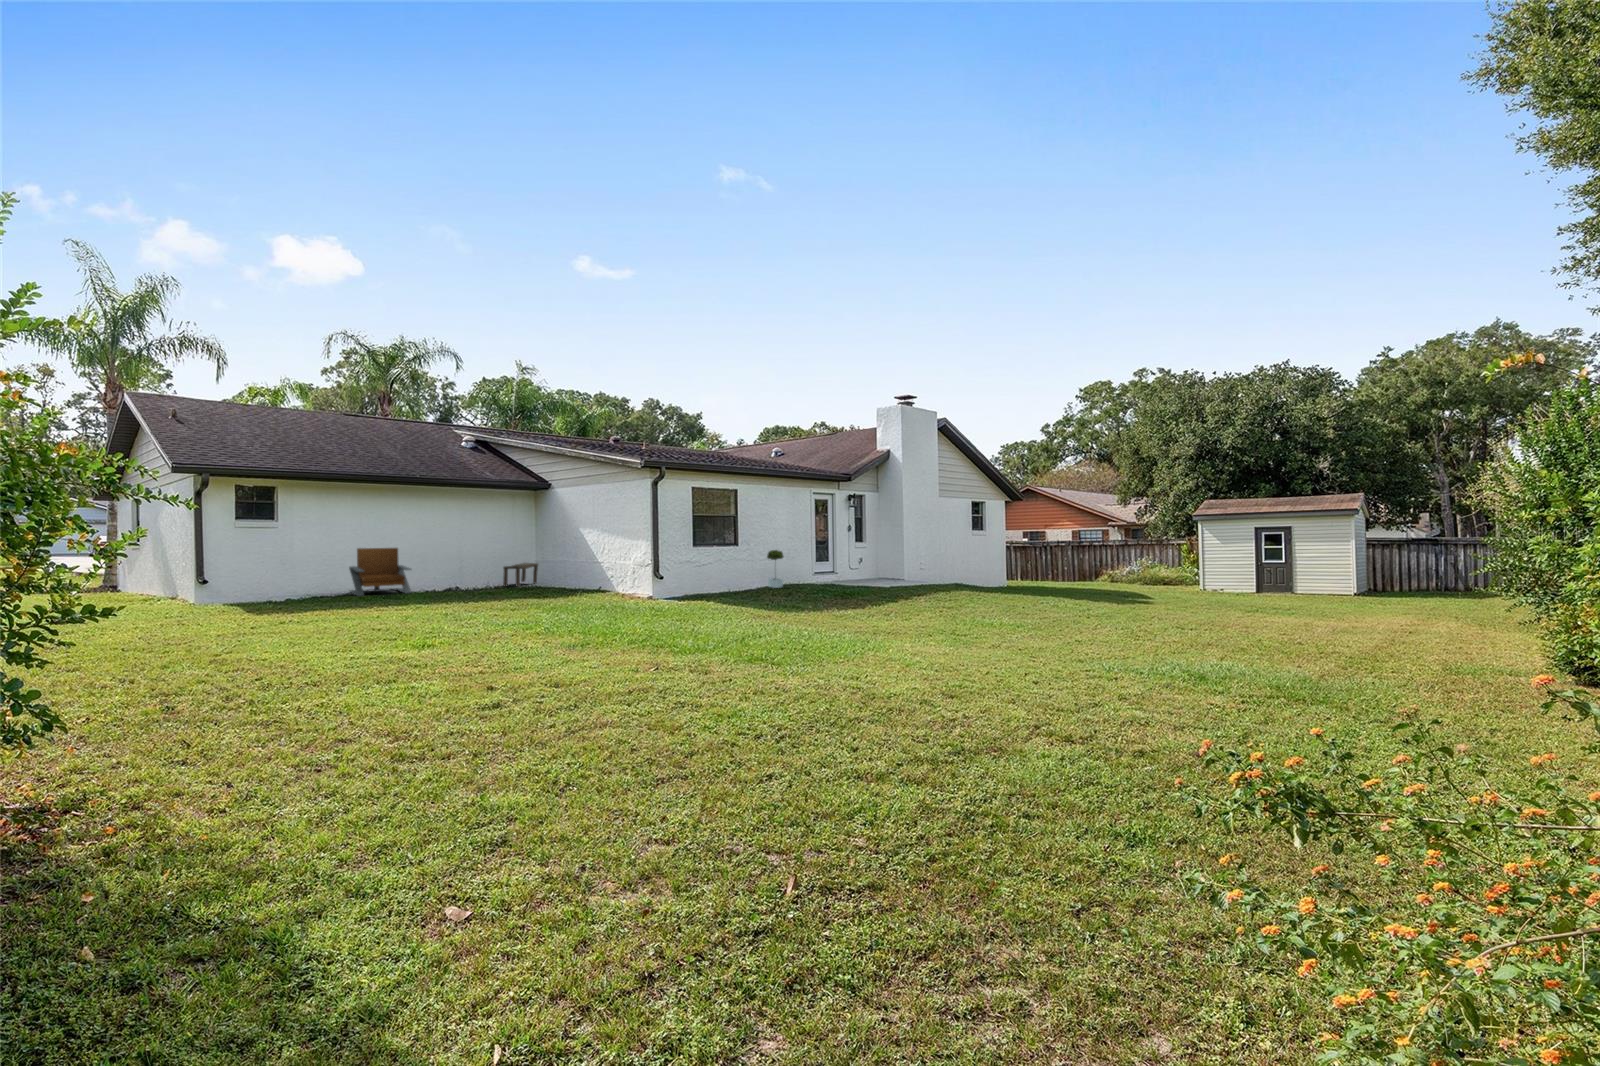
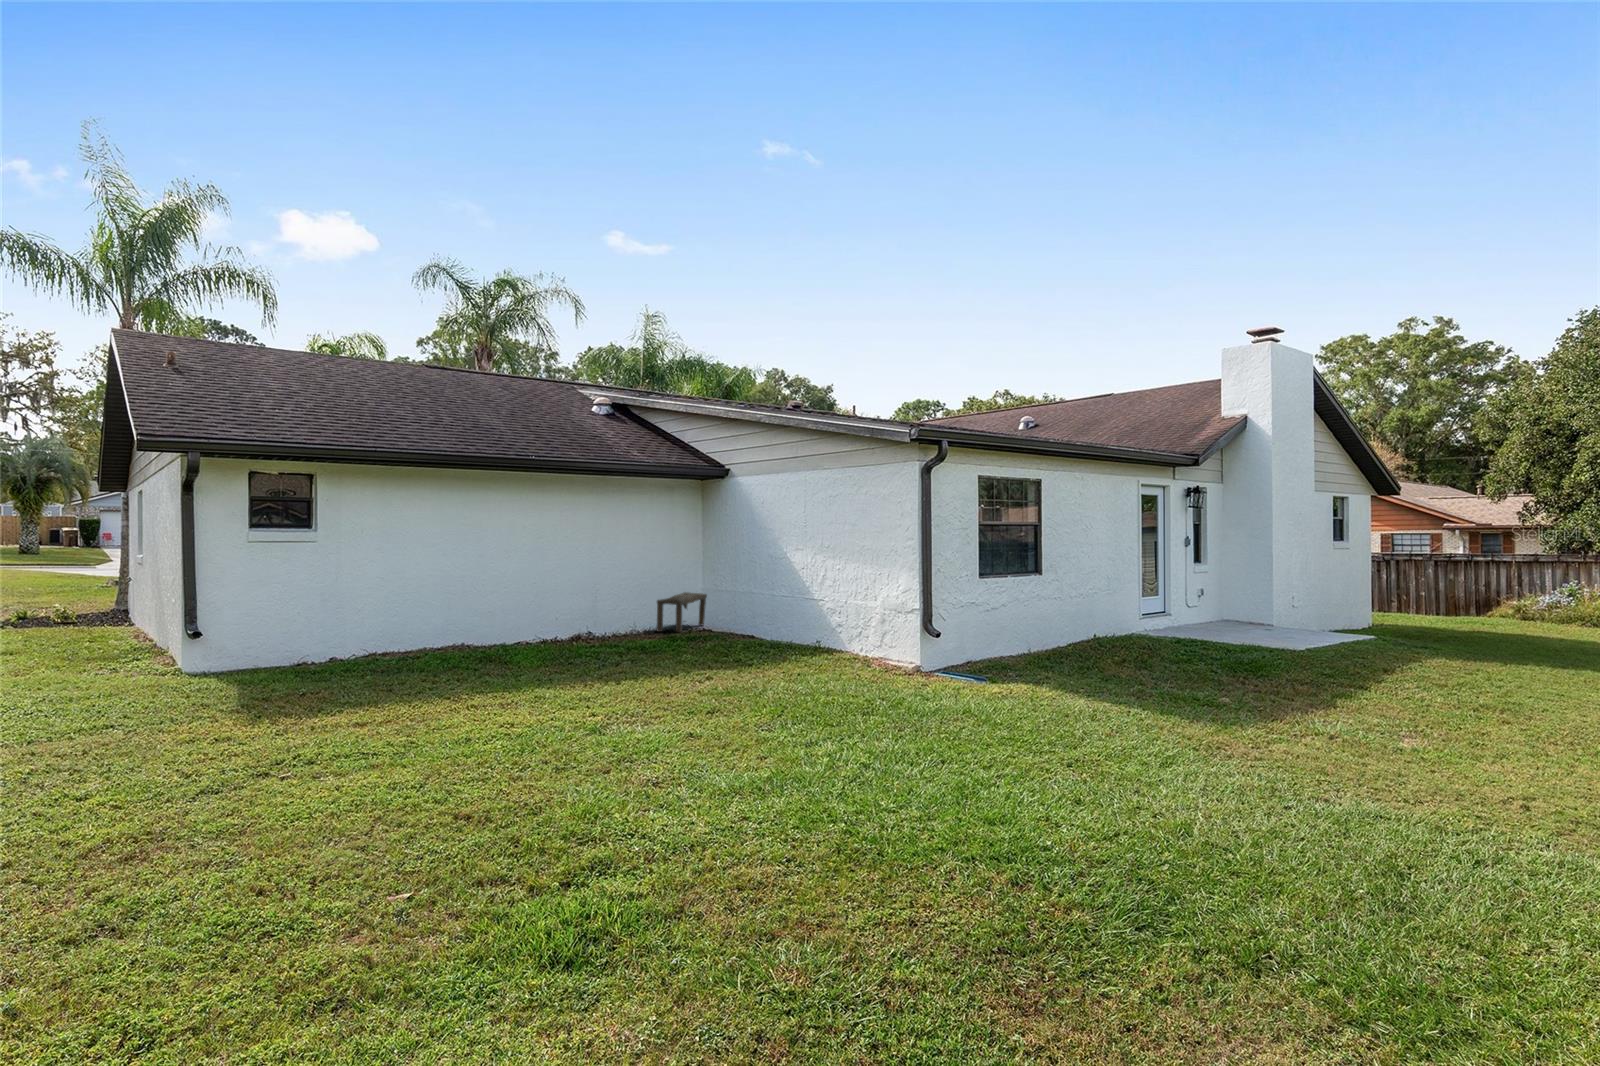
lounge chair: present [349,548,411,596] -> none [425,571,521,654]
potted tree: present [767,550,783,588] -> none [1084,578,1114,644]

